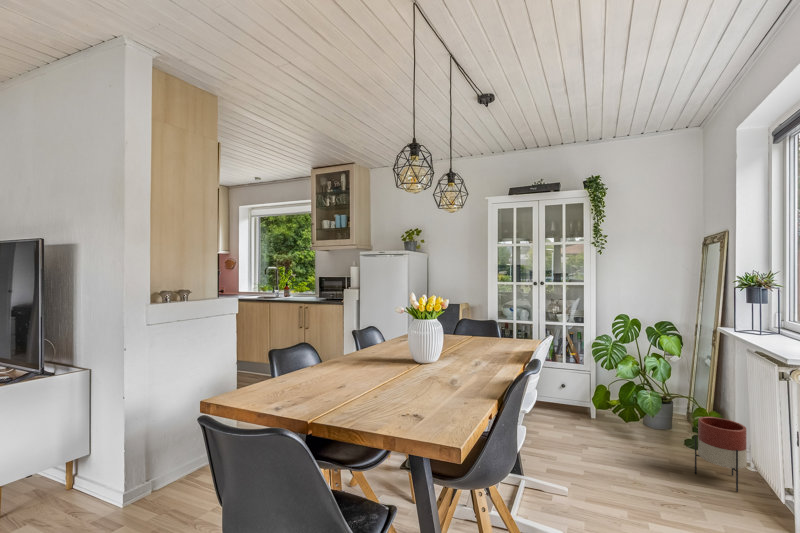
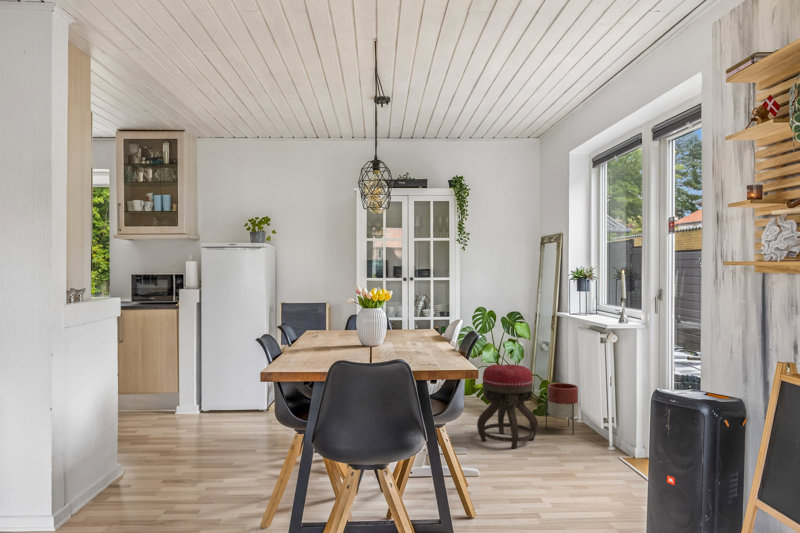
ottoman: none [592,385,677,497] -> present [477,364,538,449]

